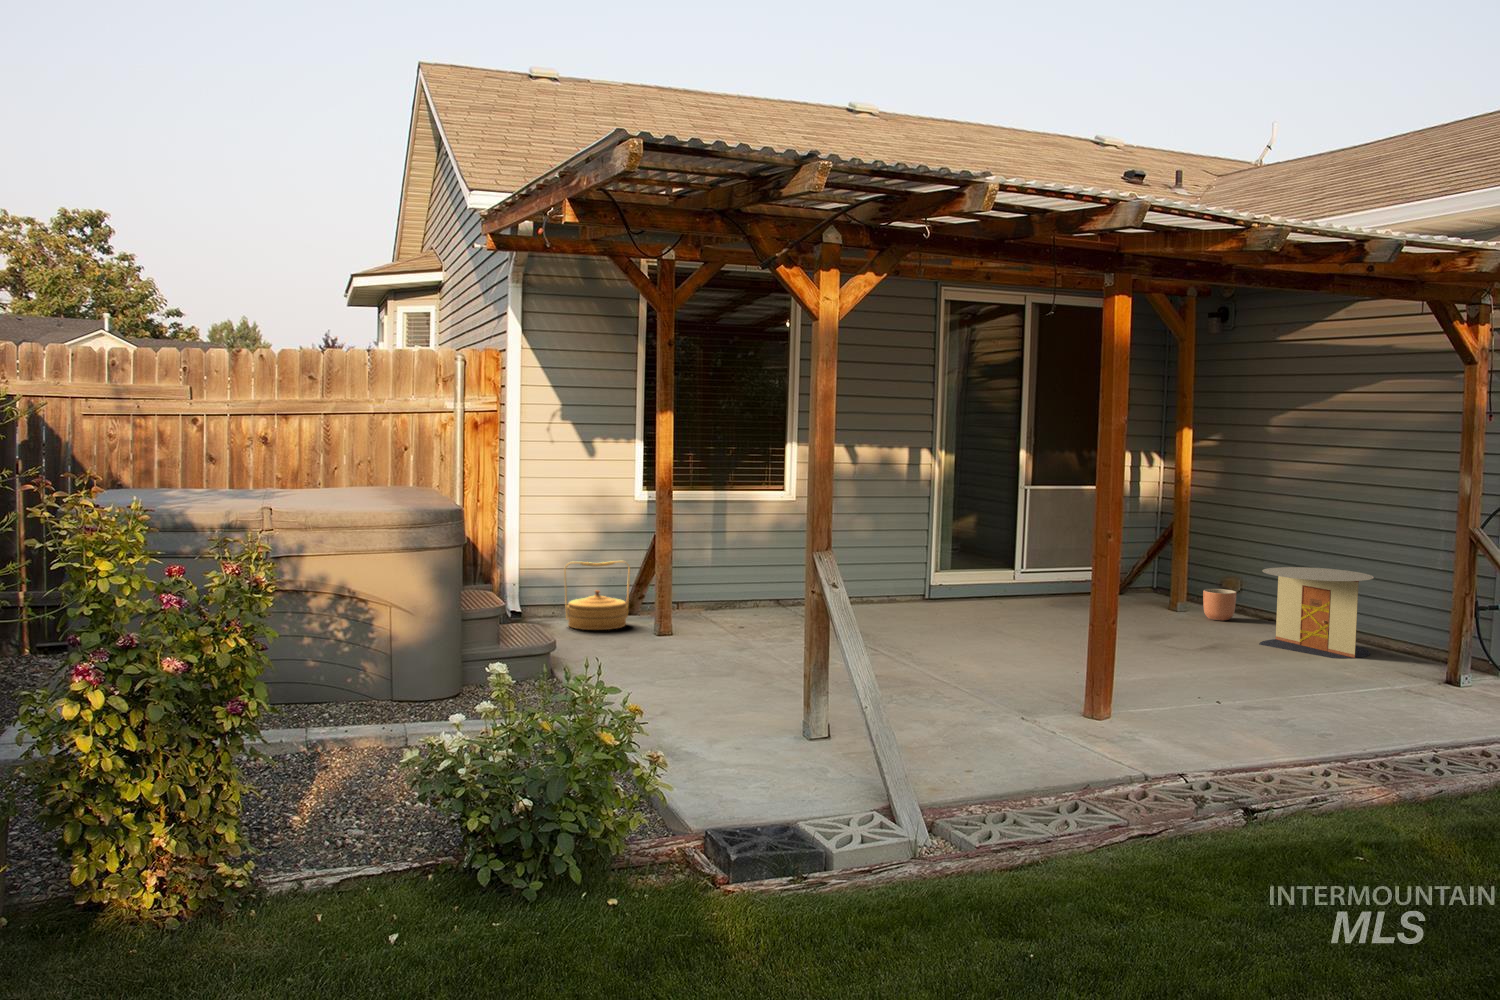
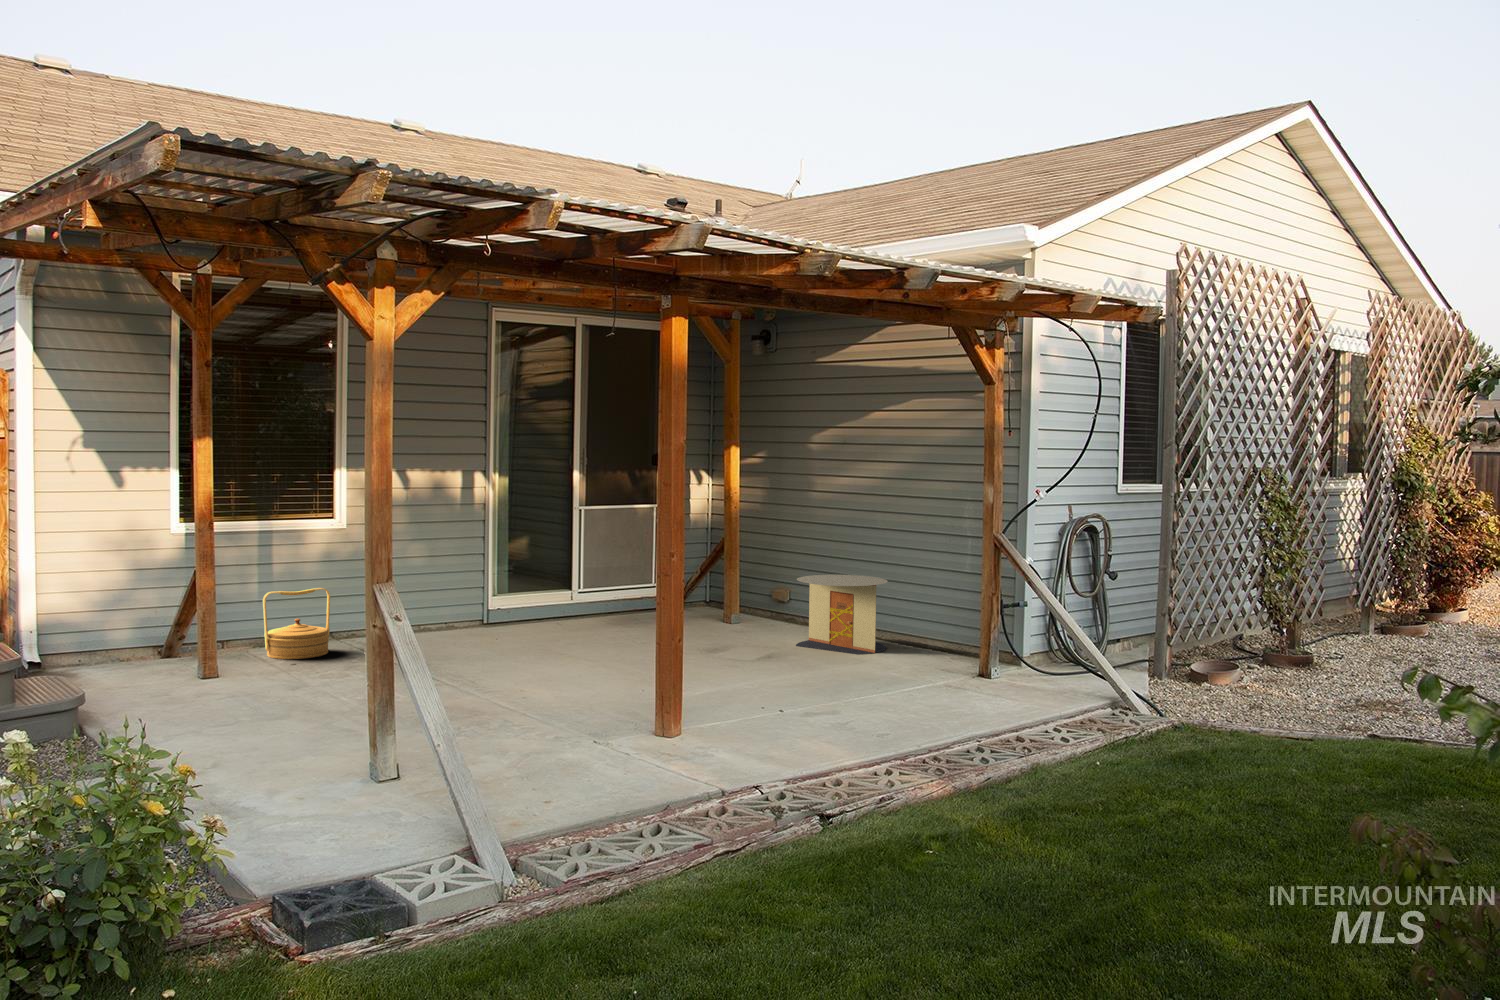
woven basket: present [564,561,630,630] -> present [263,588,330,659]
planter: present [1203,589,1236,621] -> none [745,597,773,626]

